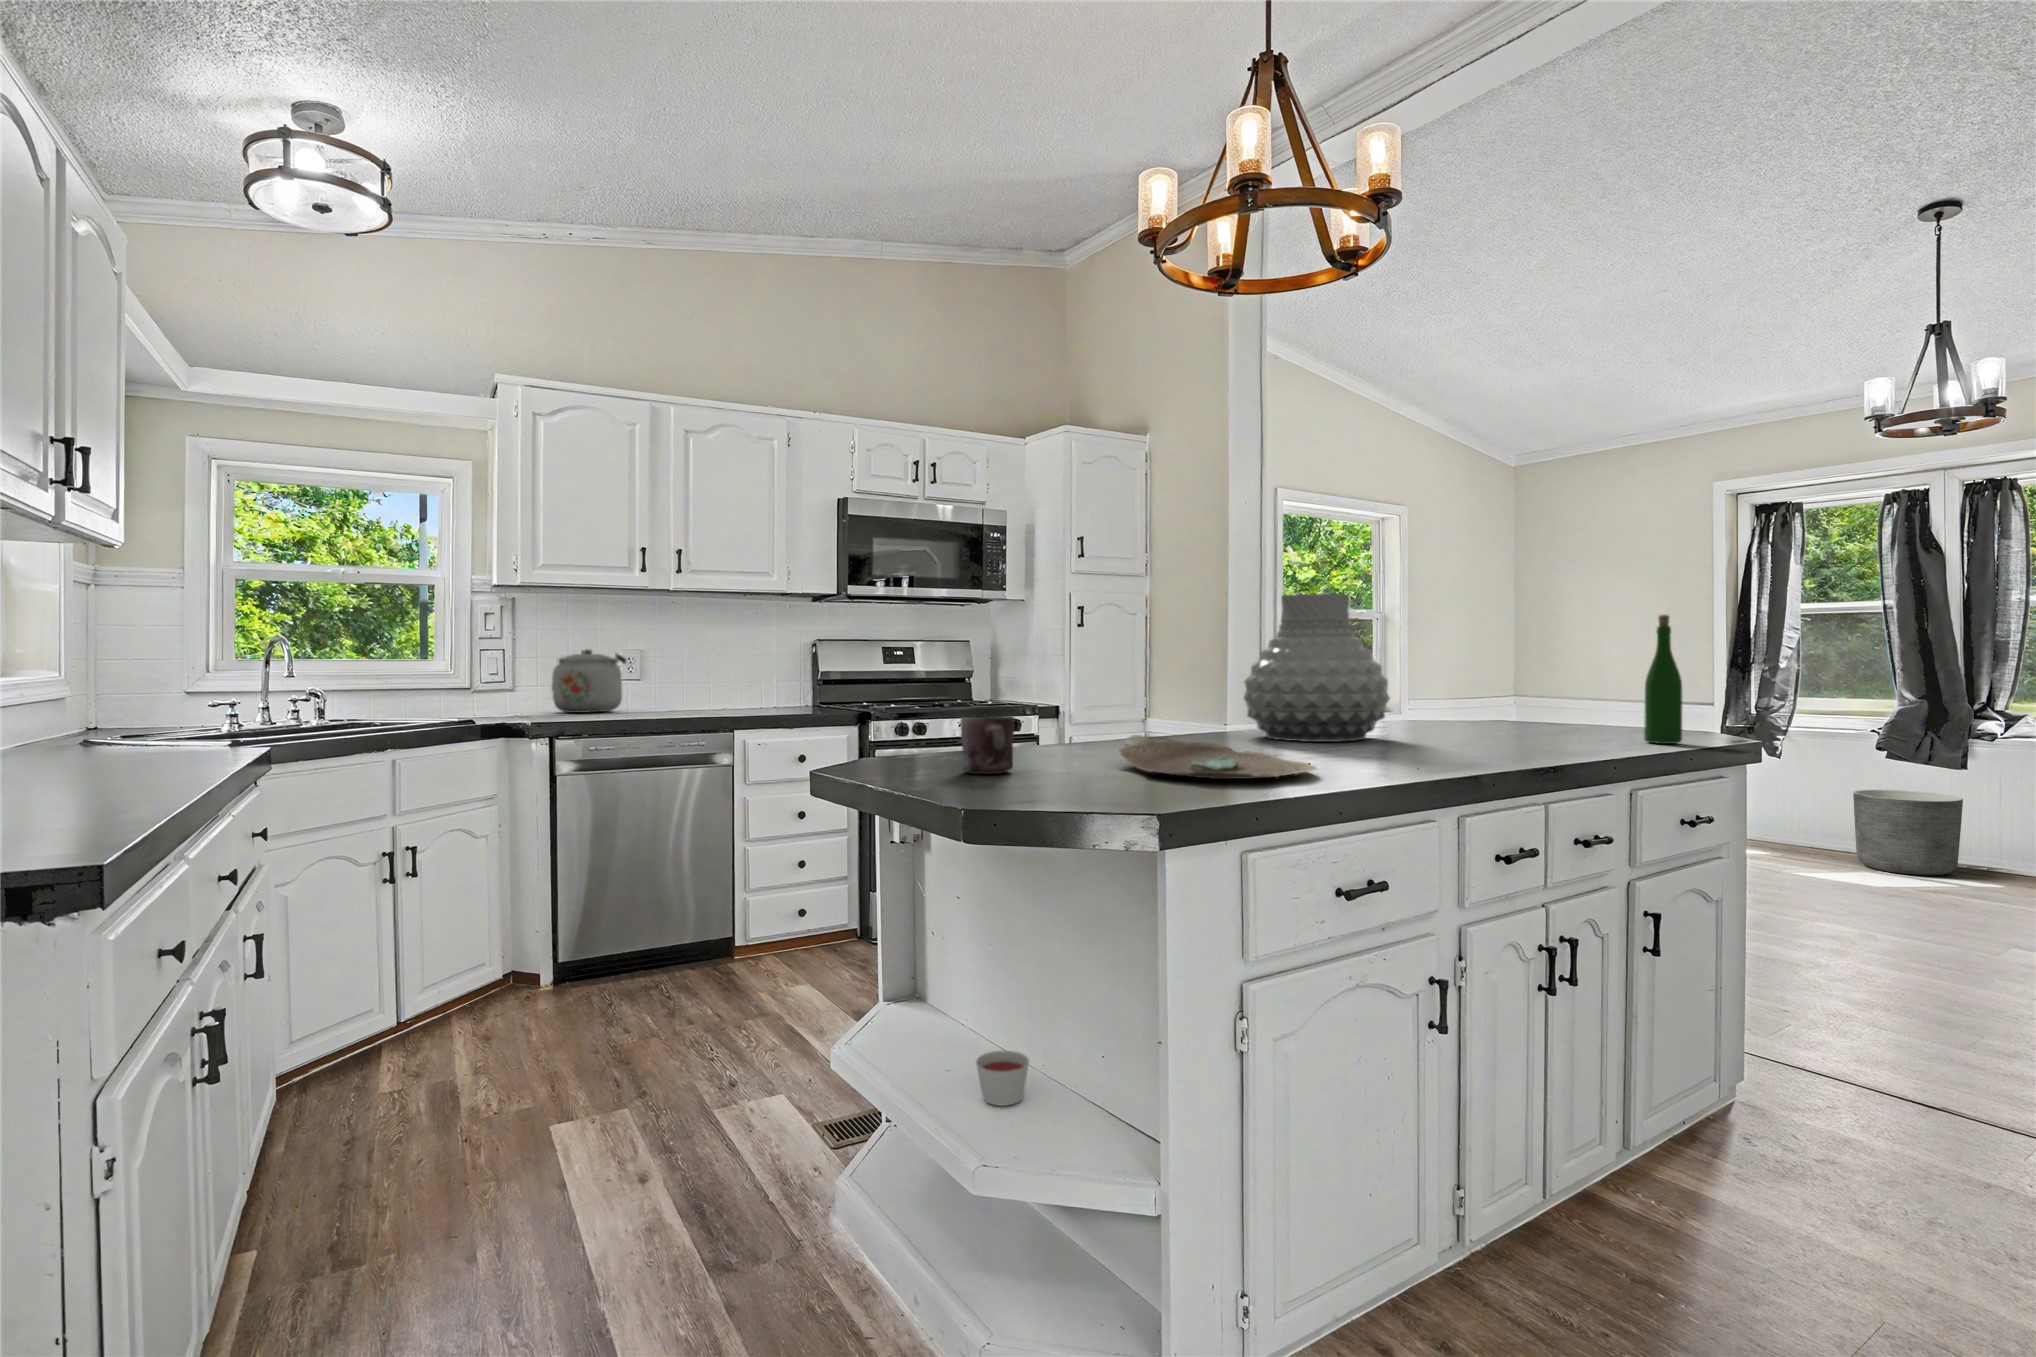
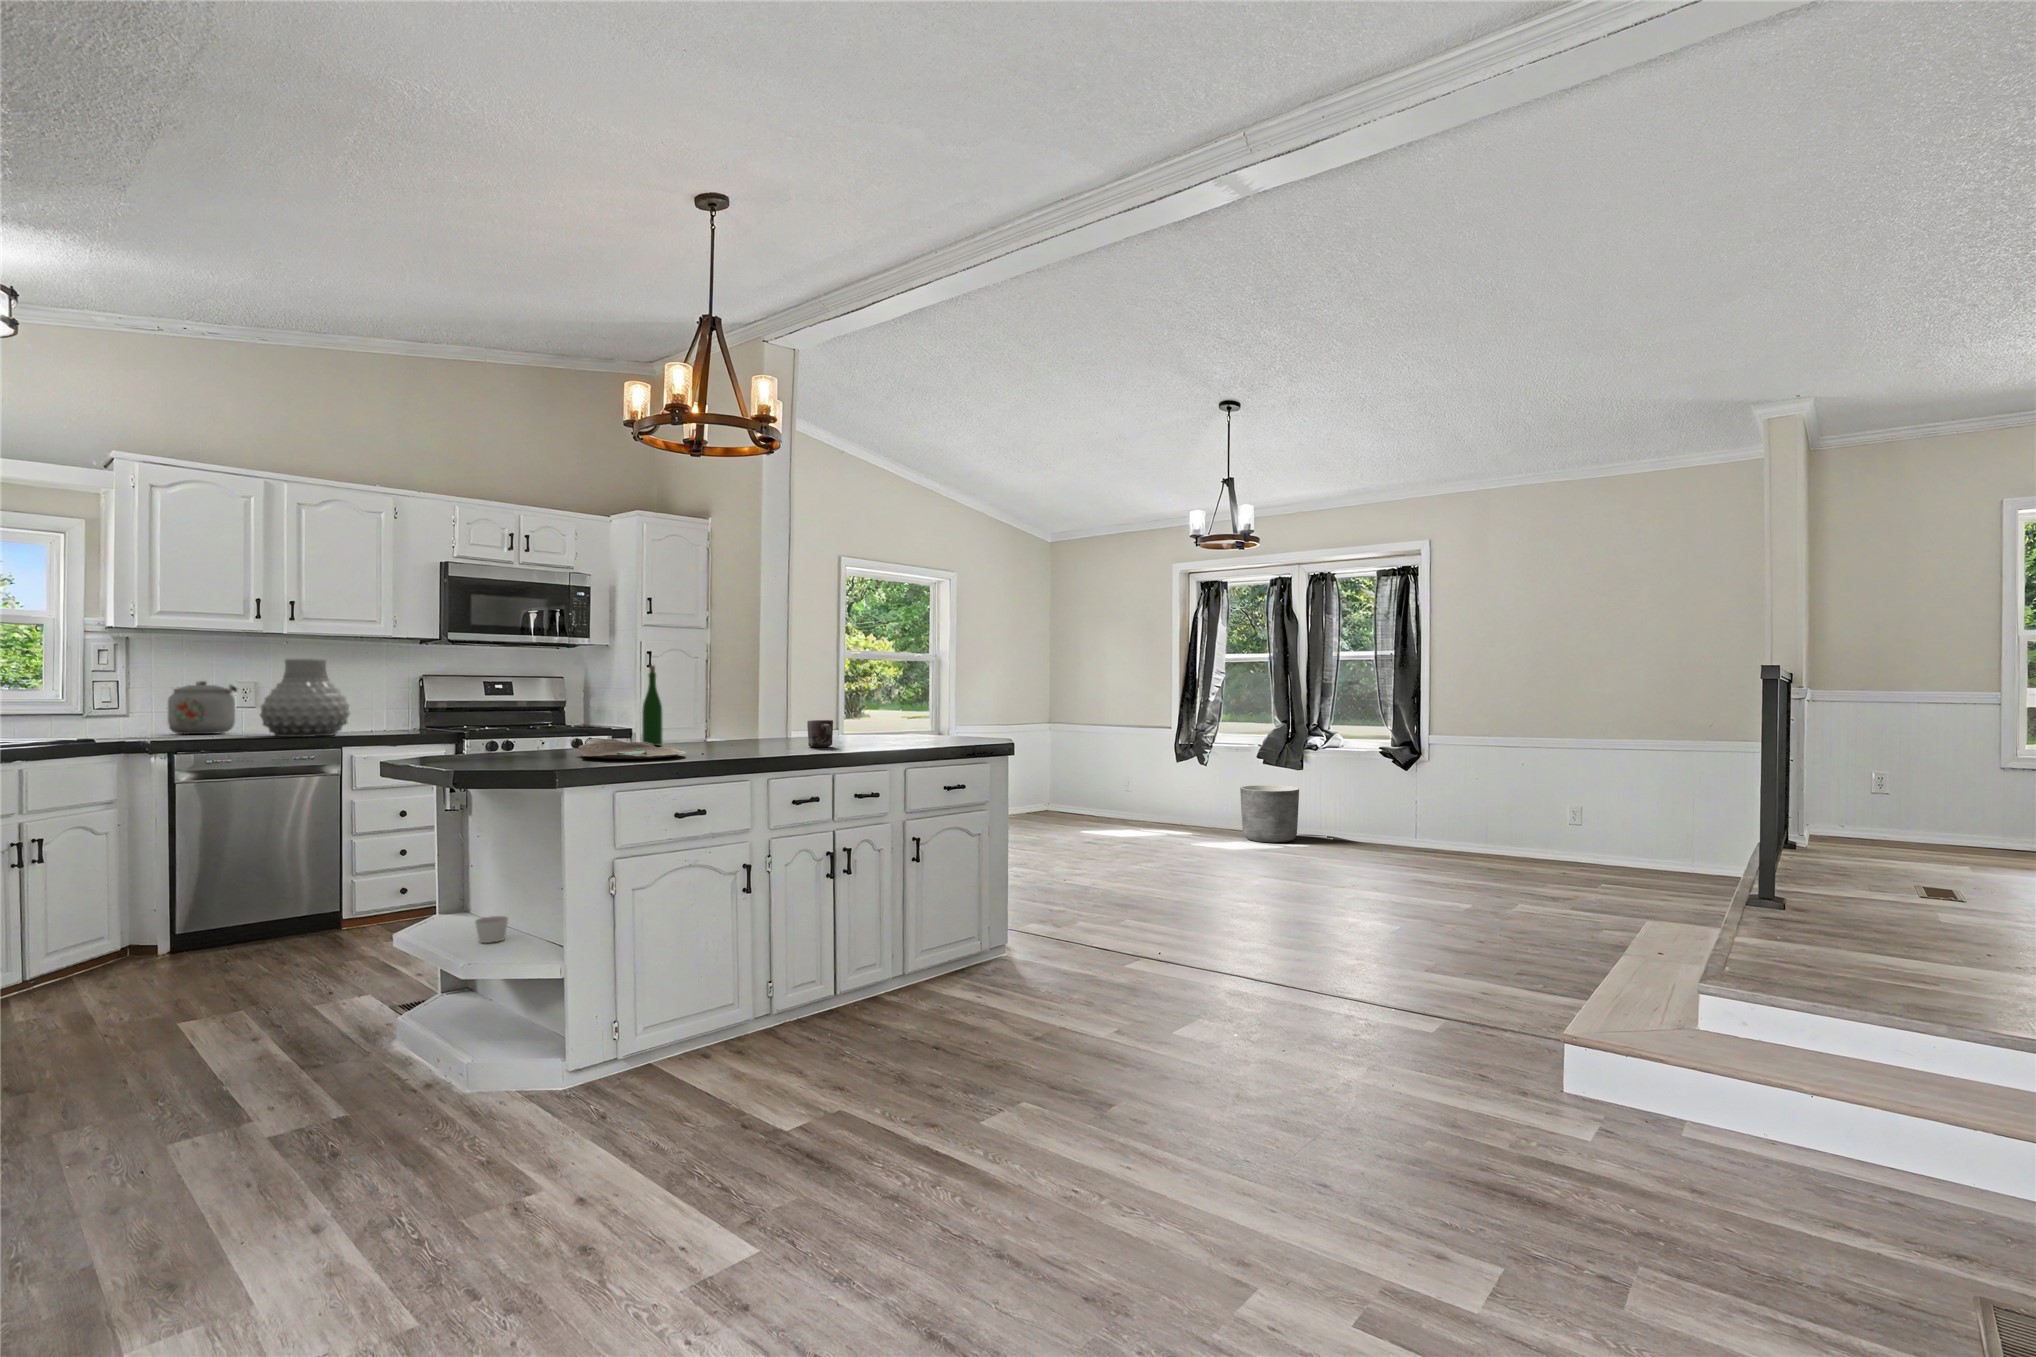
vase: present [1244,594,1389,742] -> present [260,659,350,737]
wine bottle: present [1644,615,1682,744] -> present [642,665,662,746]
mug: present [961,716,1014,774] -> present [807,720,833,747]

